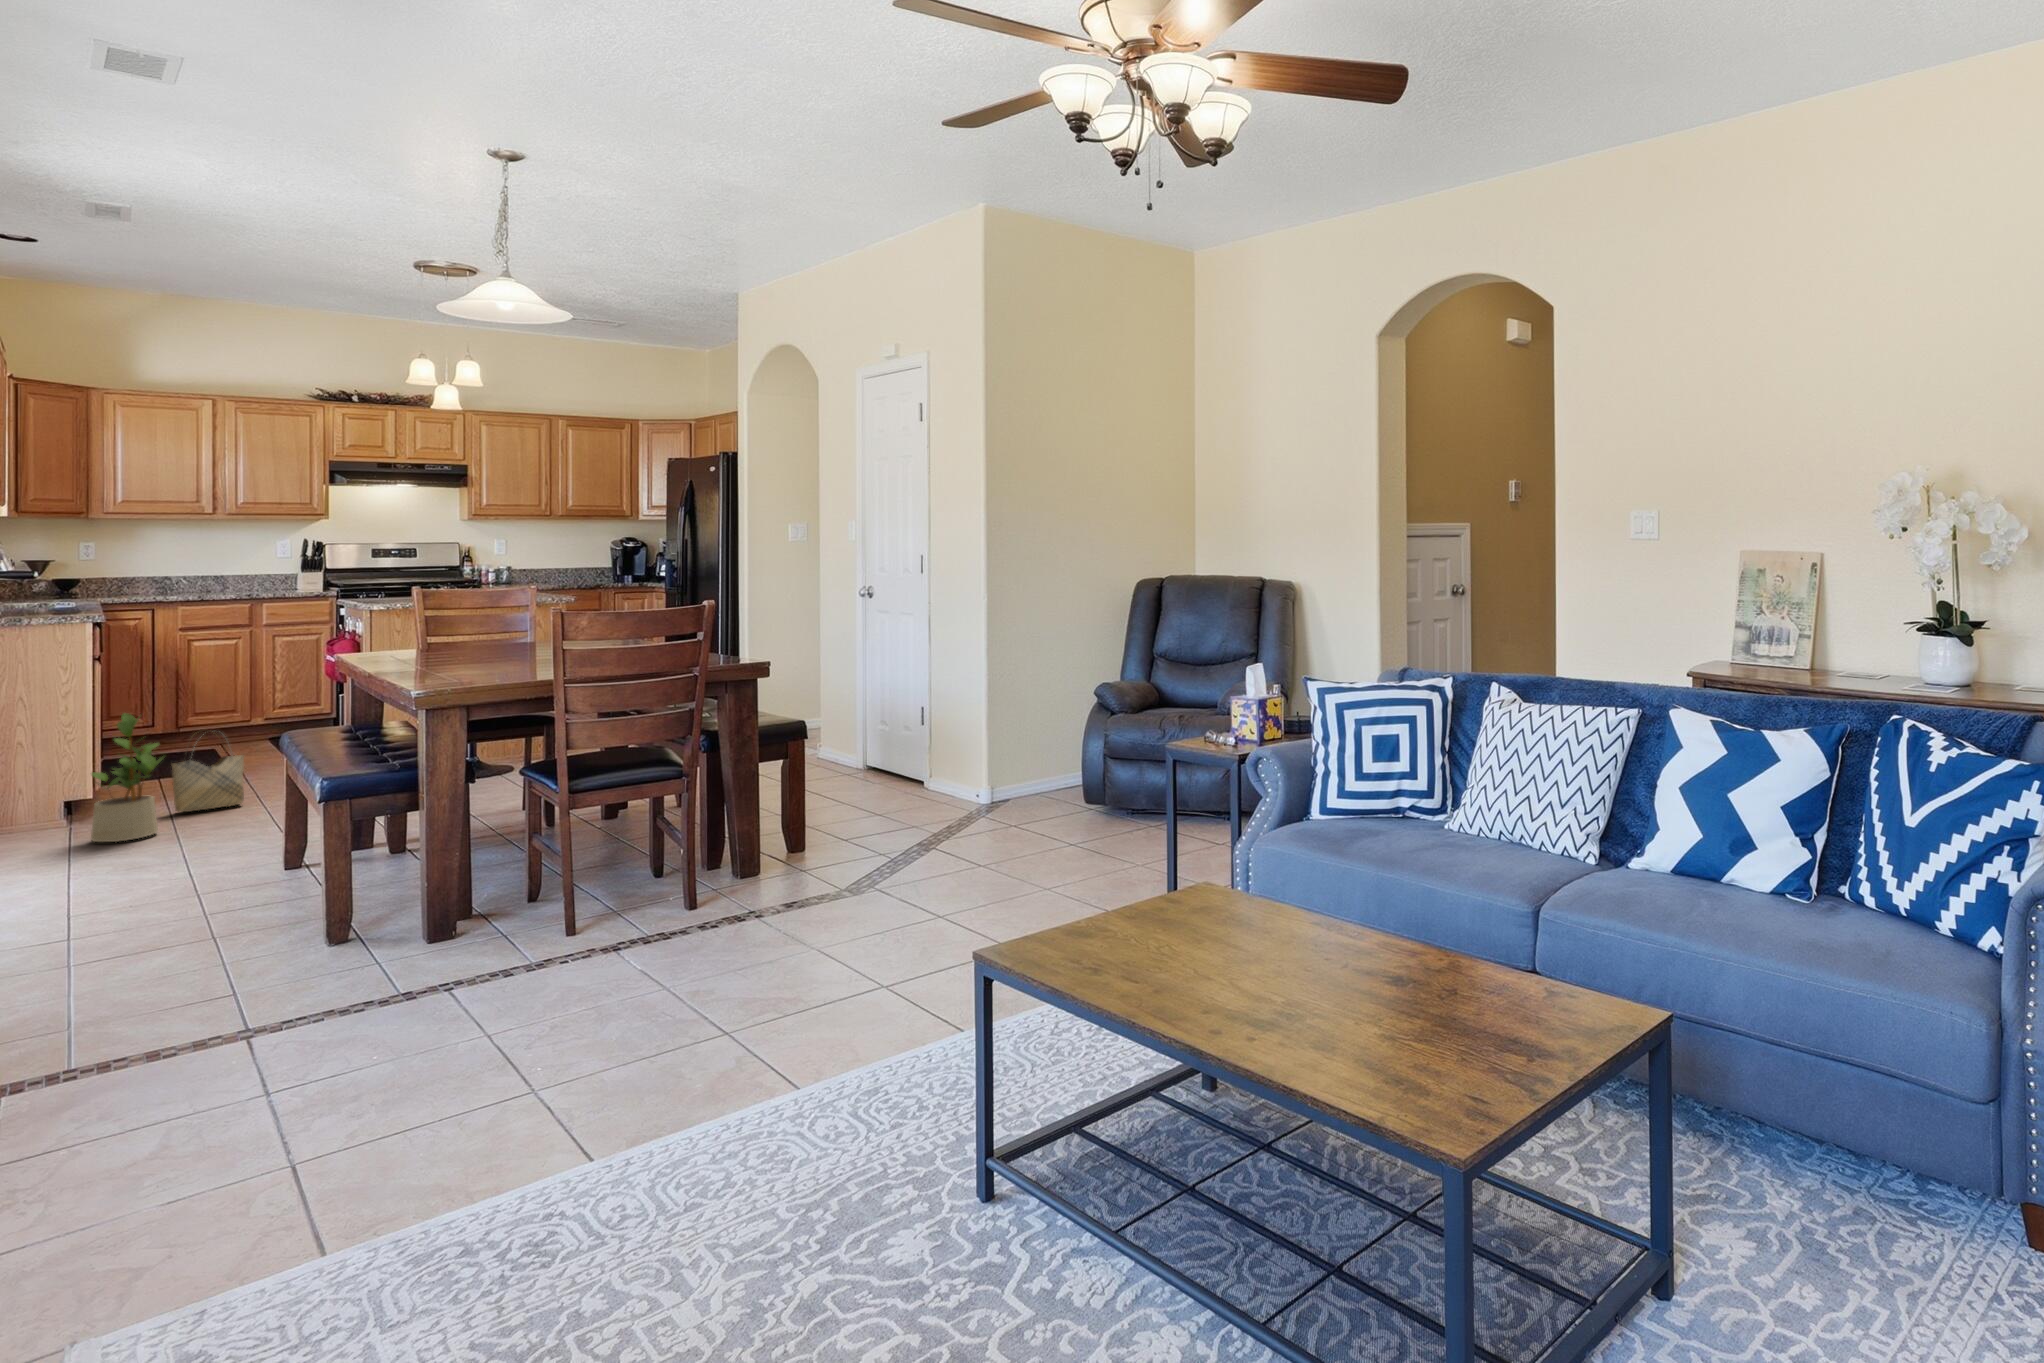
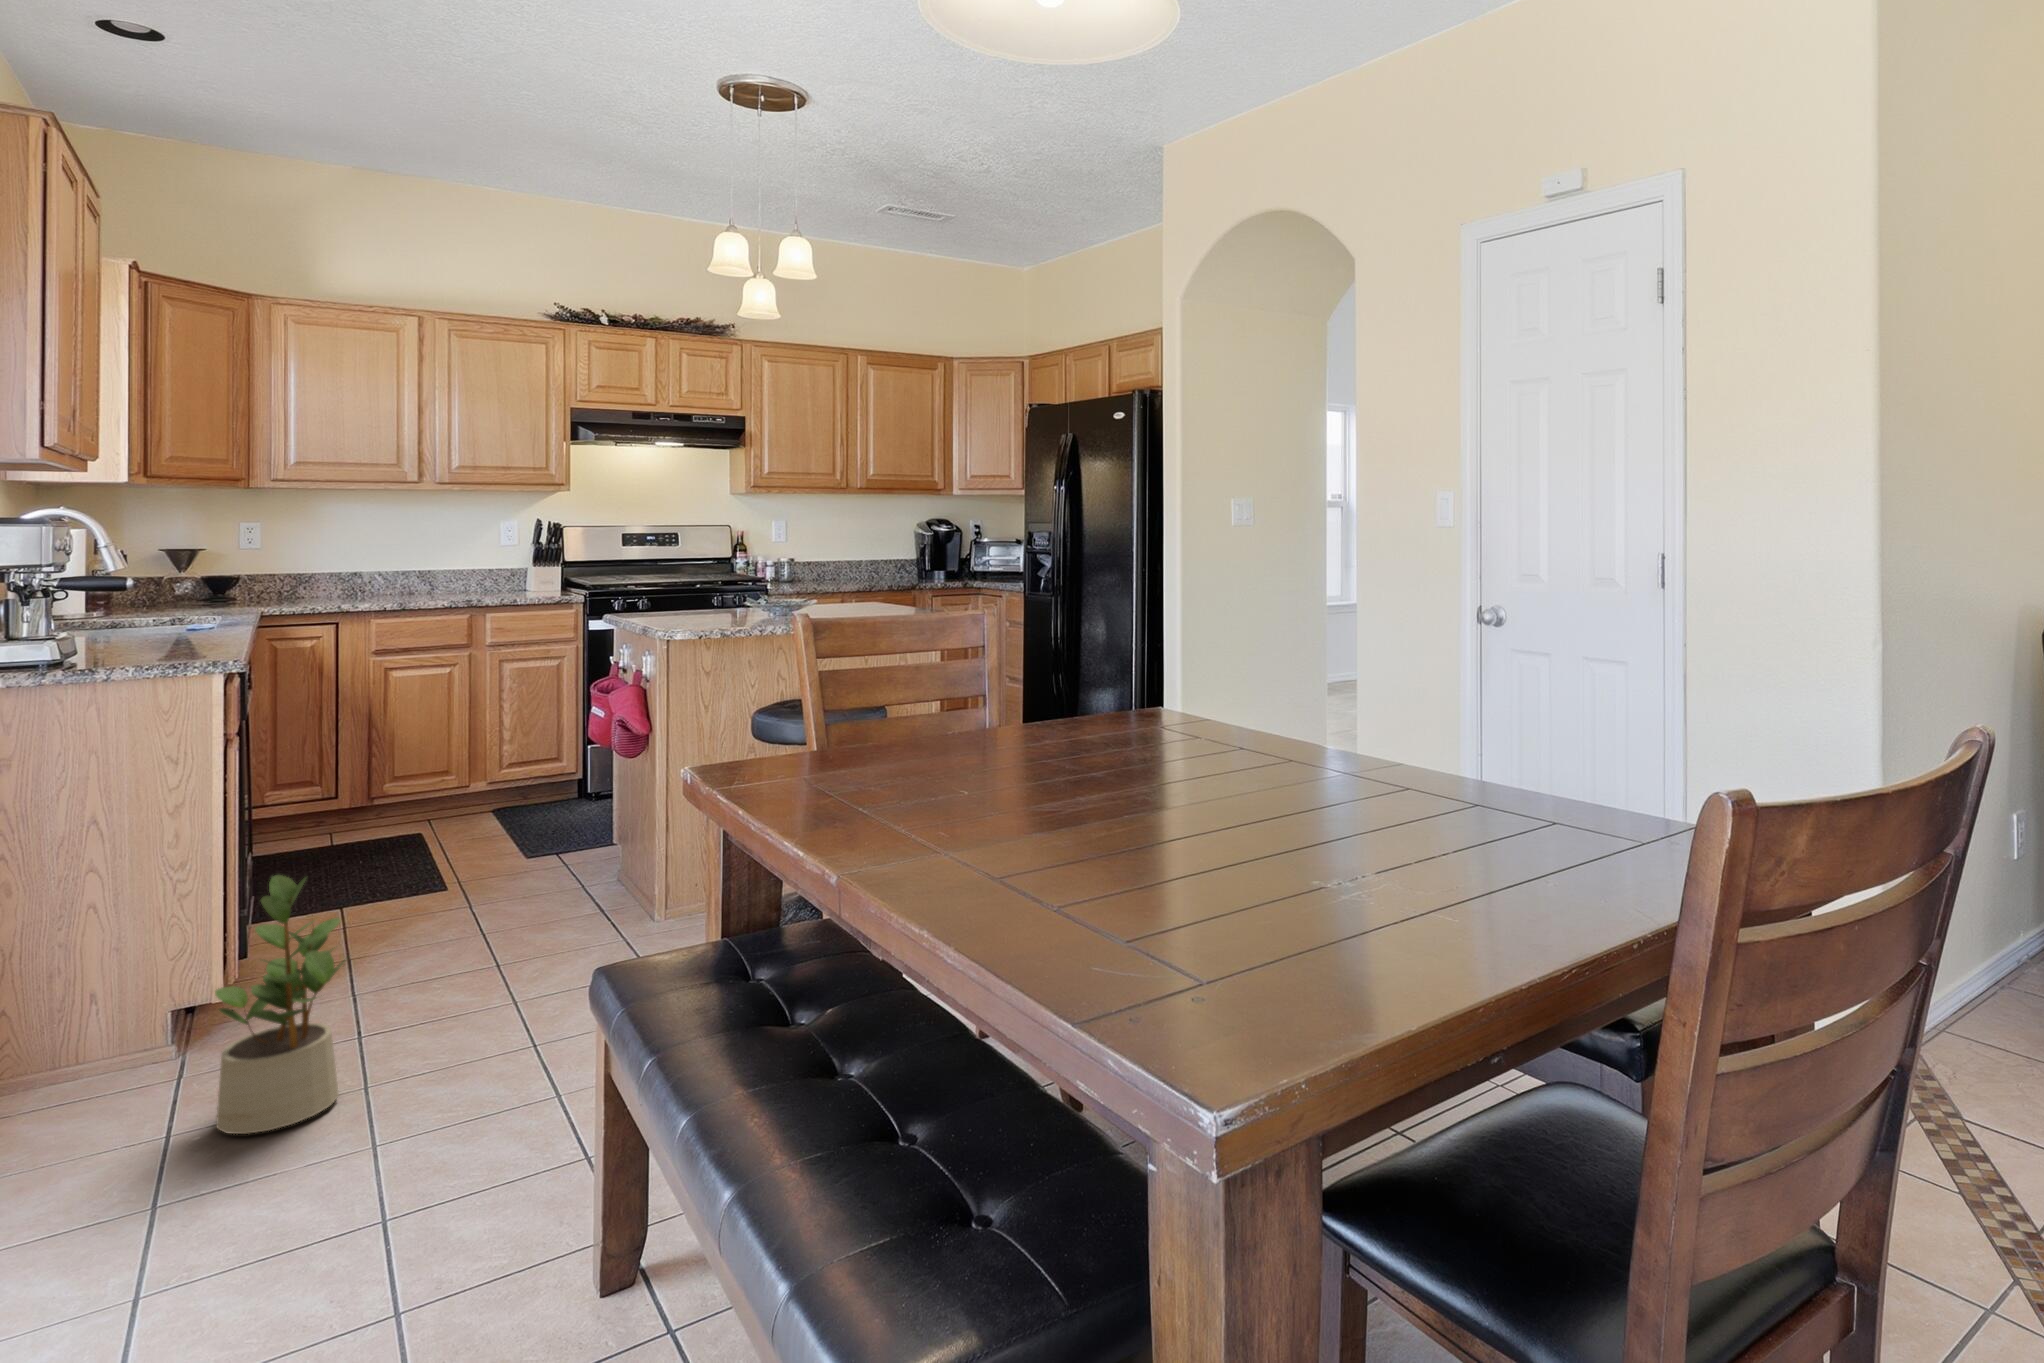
woven basket: present [172,731,244,812] -> none [360,866,481,1022]

